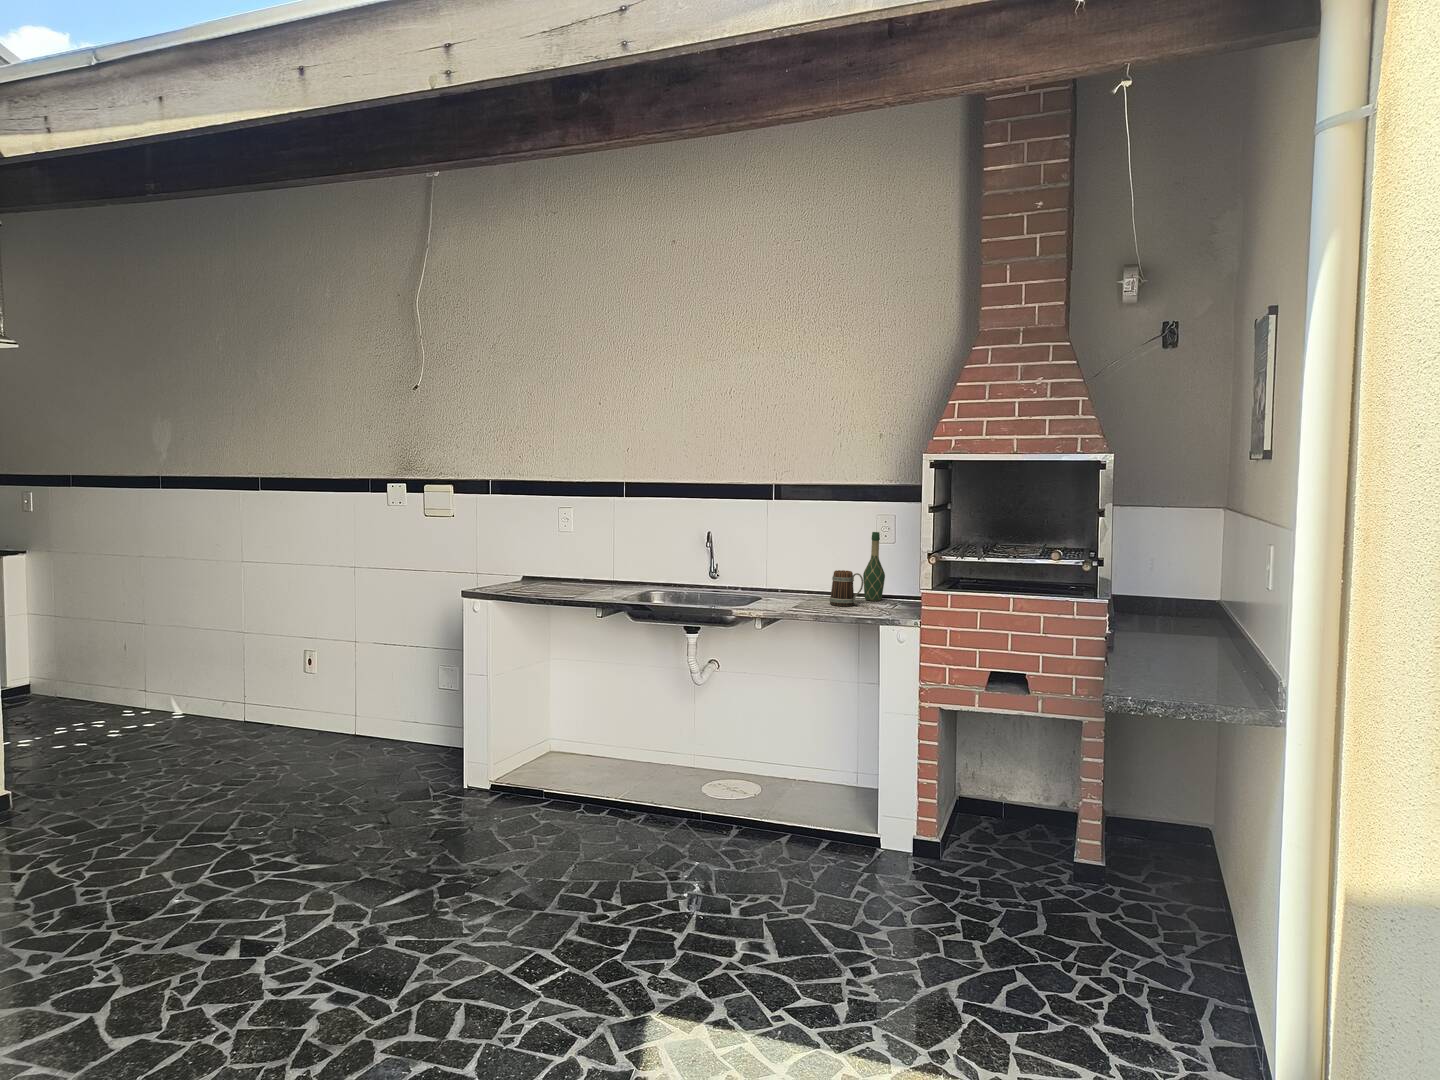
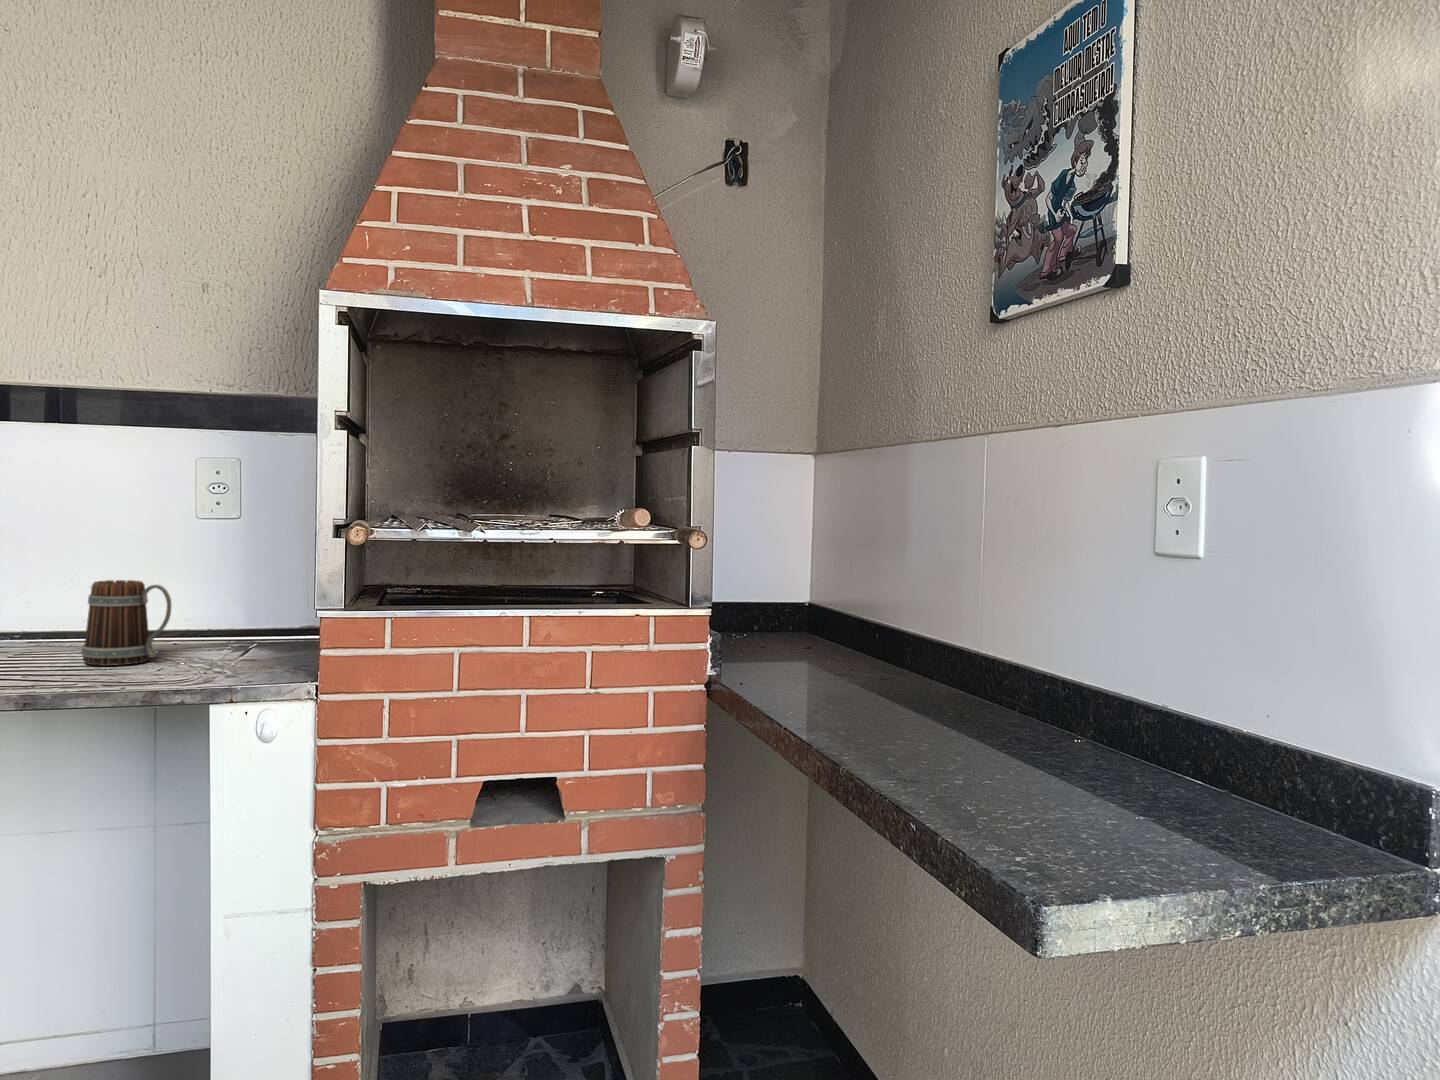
wine bottle: present [863,532,885,601] -> none [181,496,235,645]

